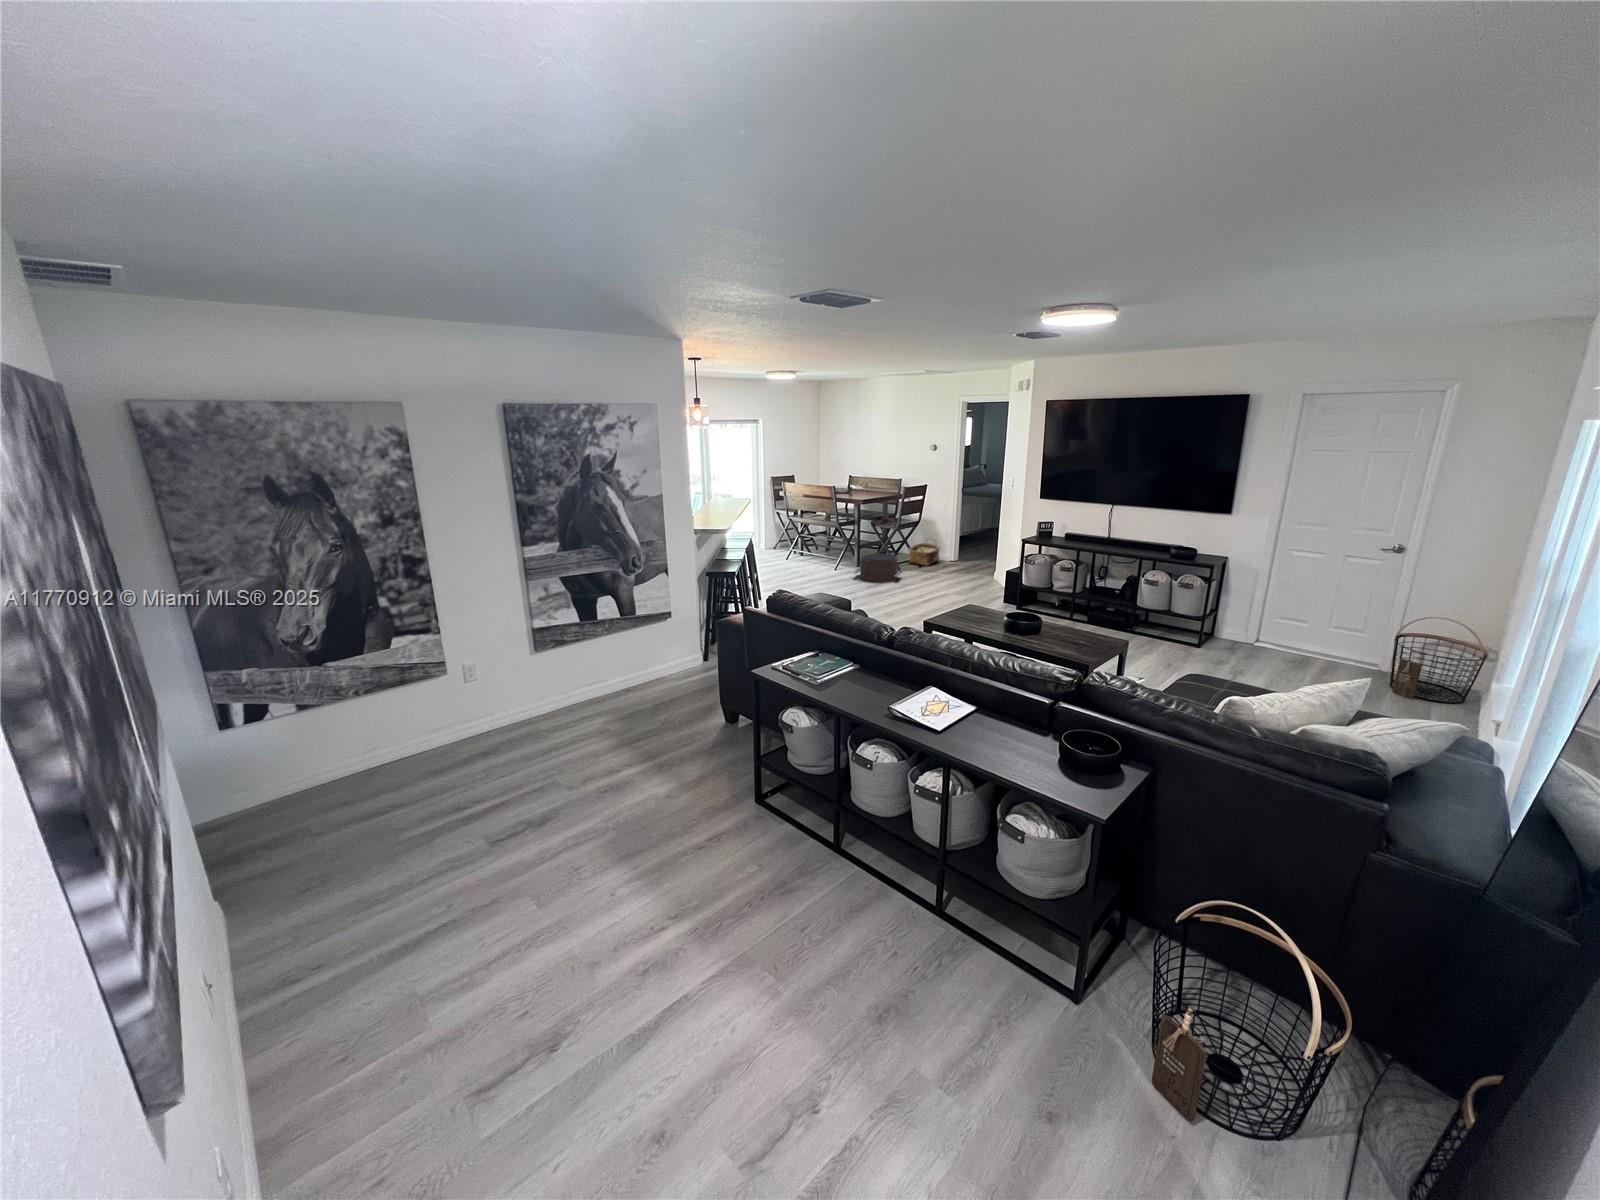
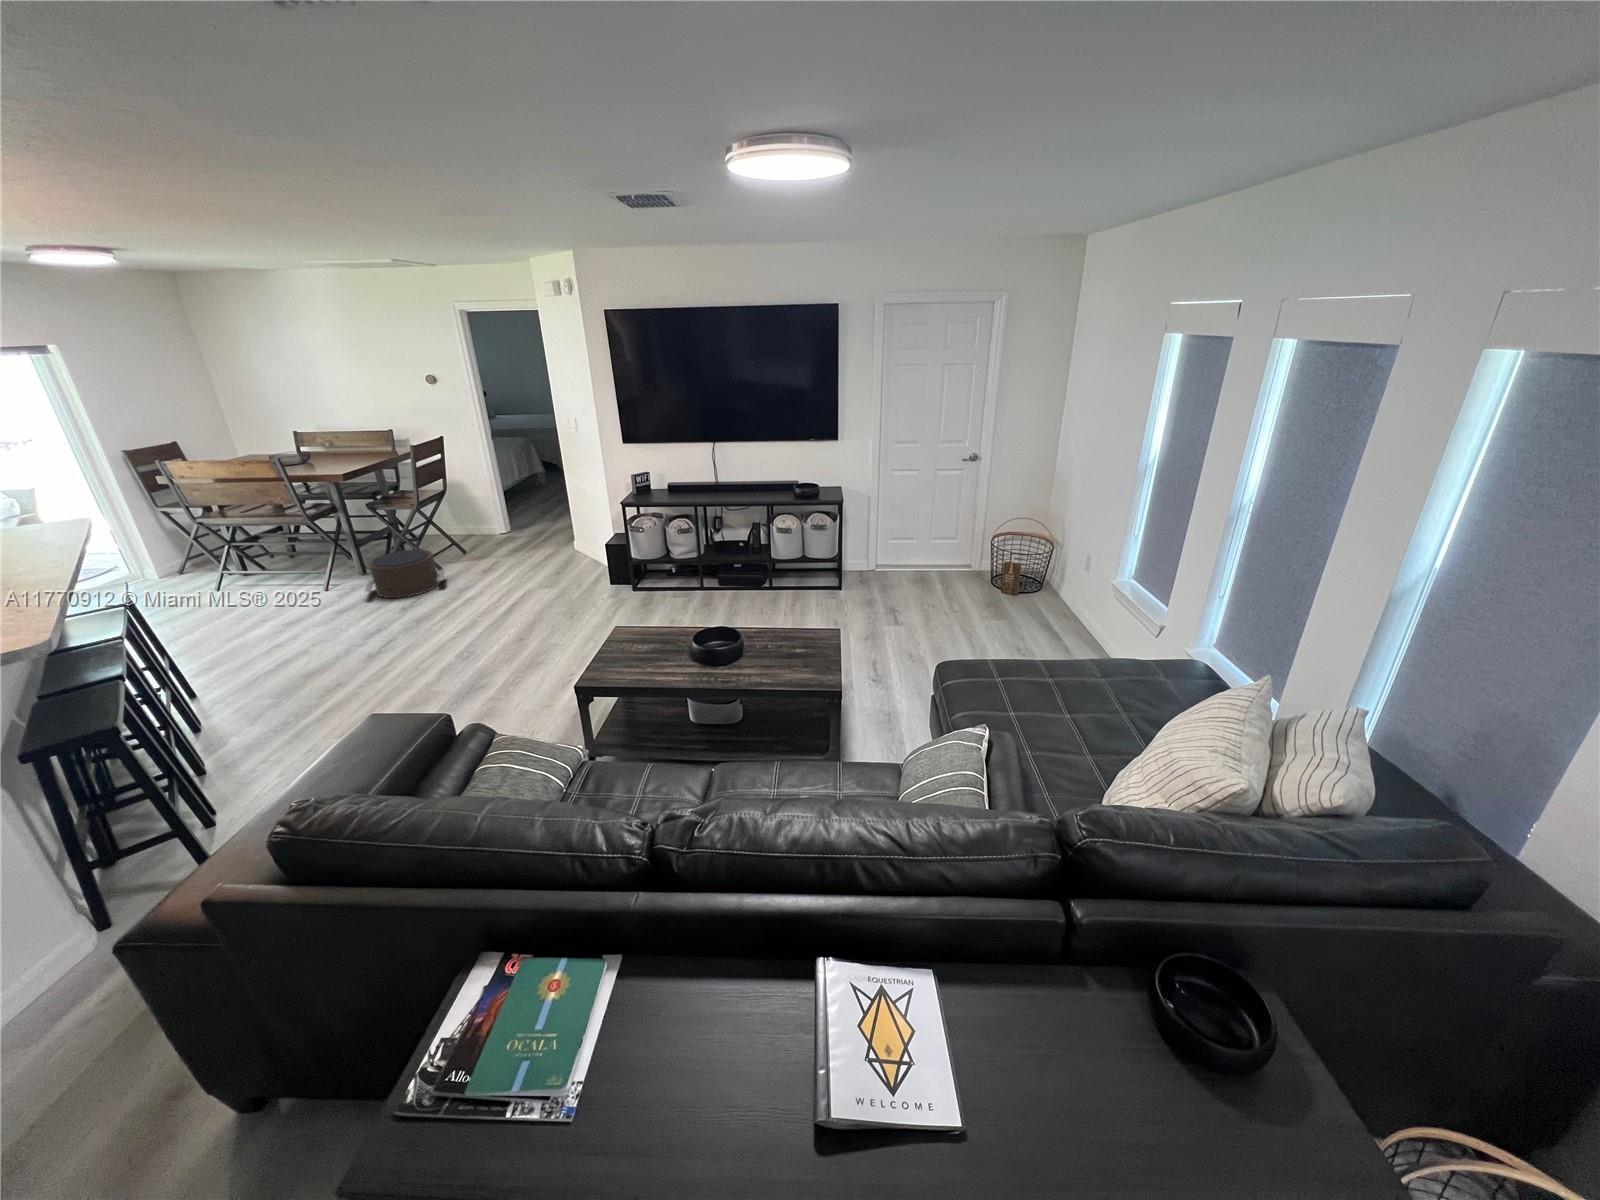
woven basket: present [909,540,939,566] -> none [439,509,487,550]

